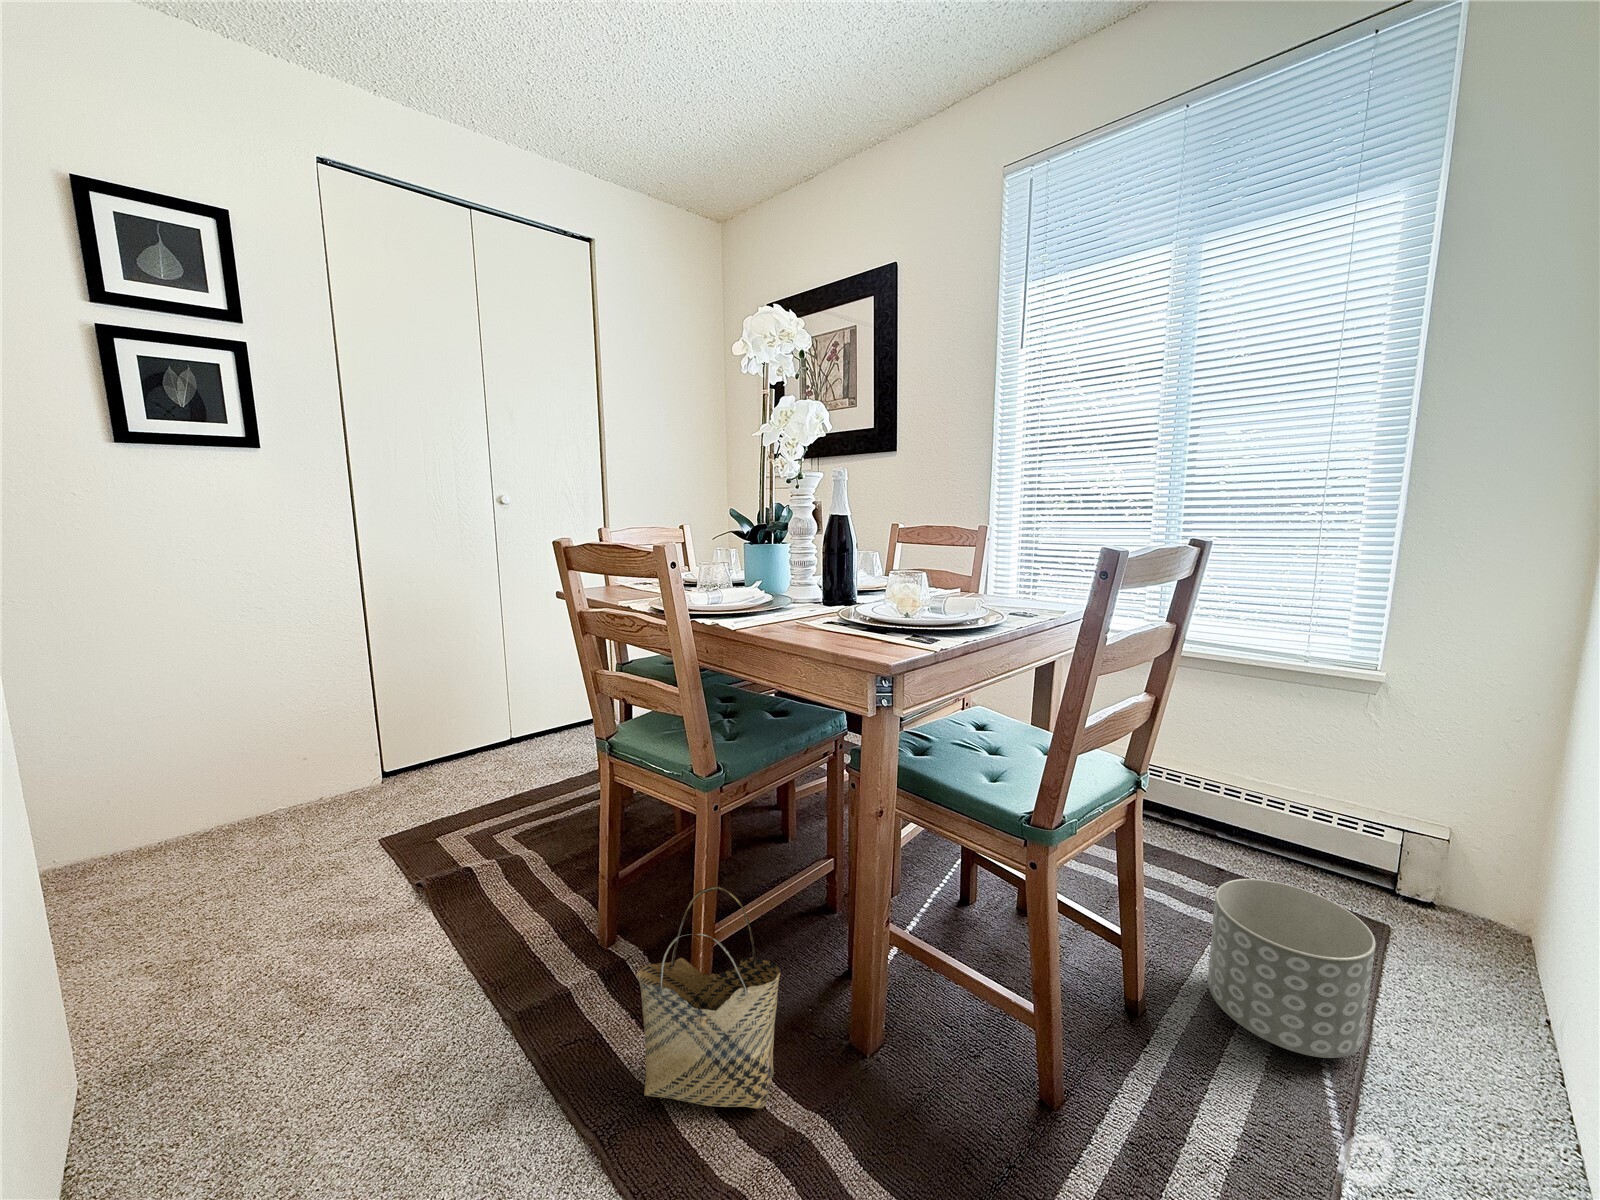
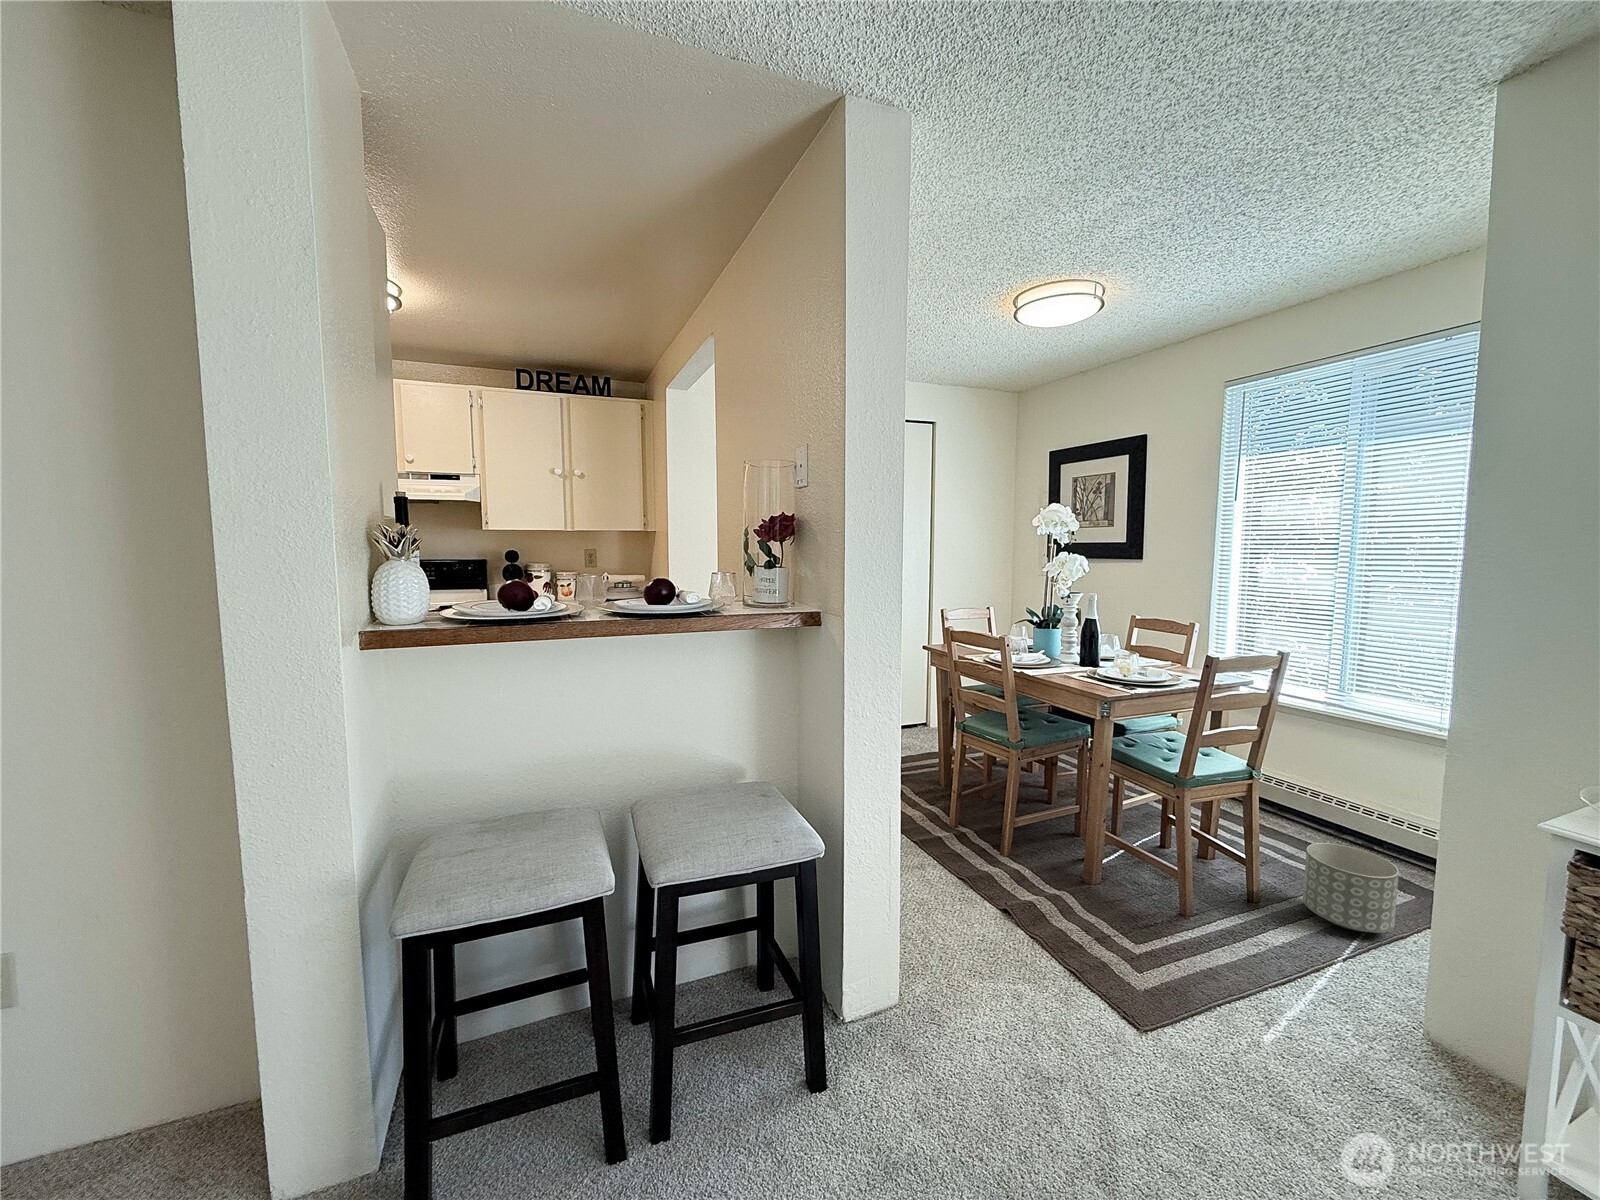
woven basket: present [637,886,780,1109] -> none [985,789,1051,884]

